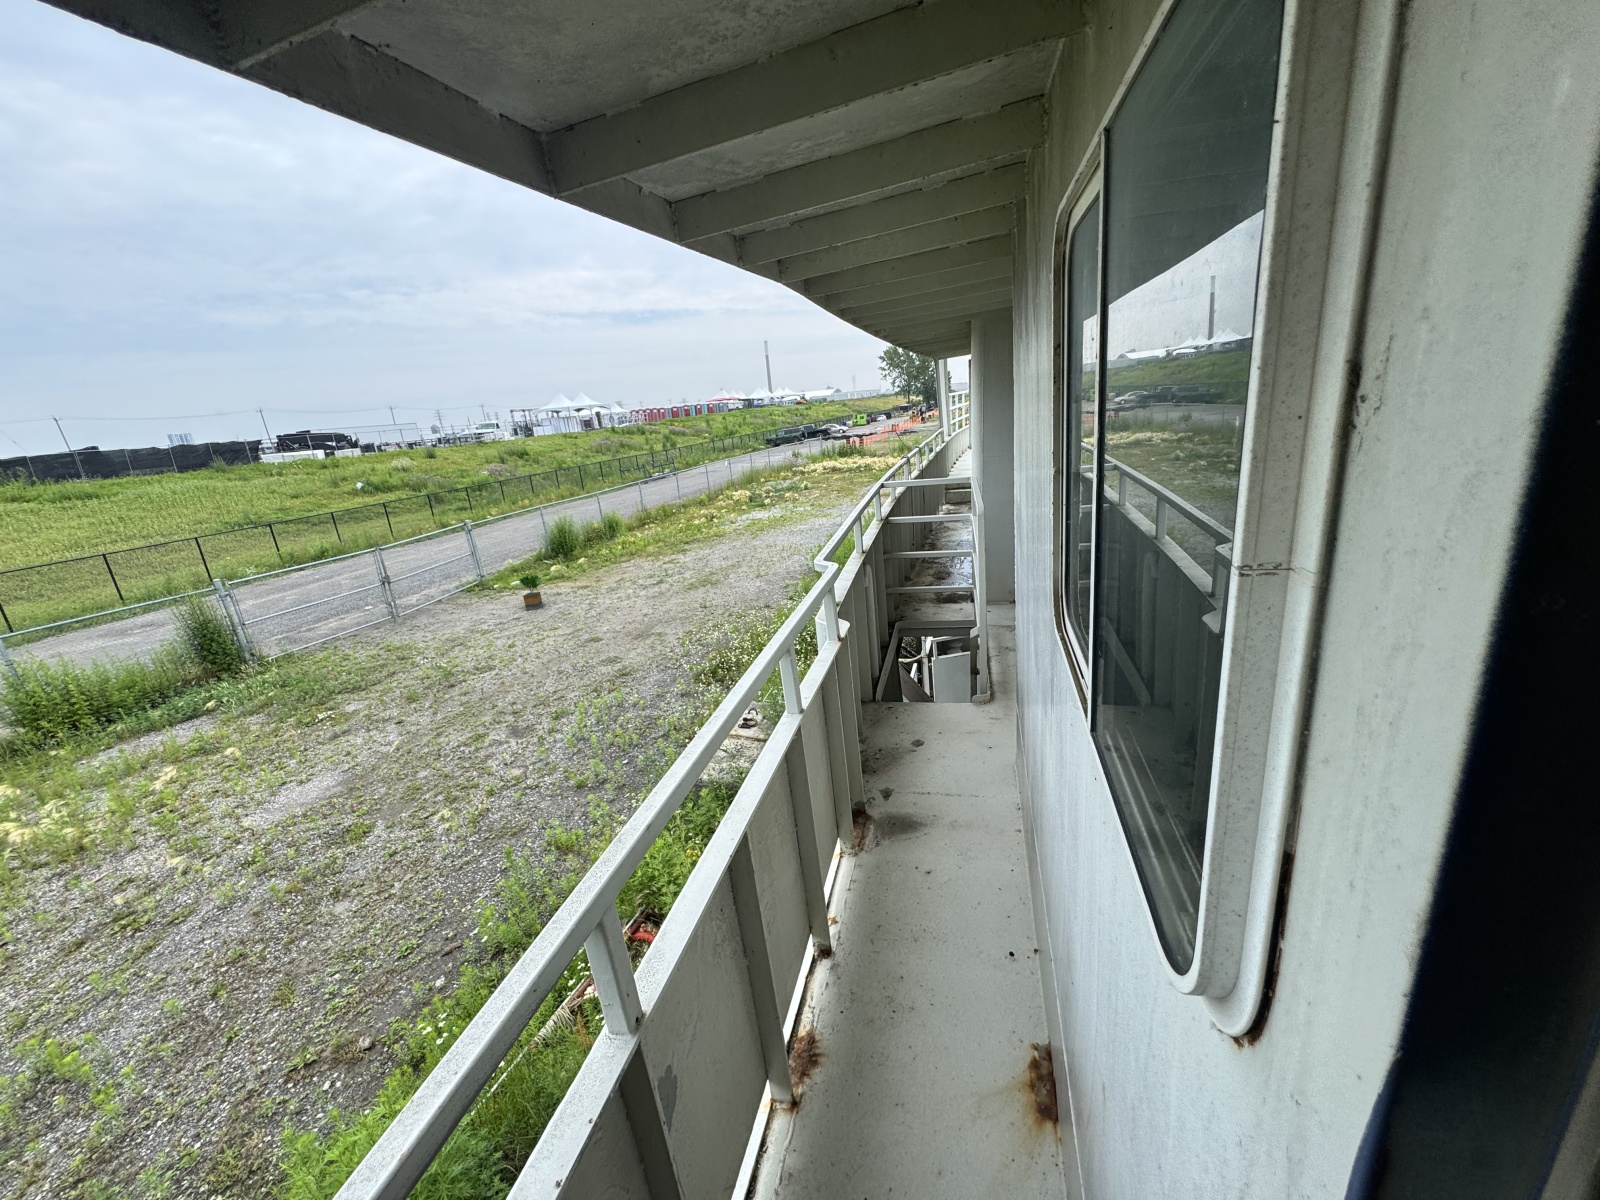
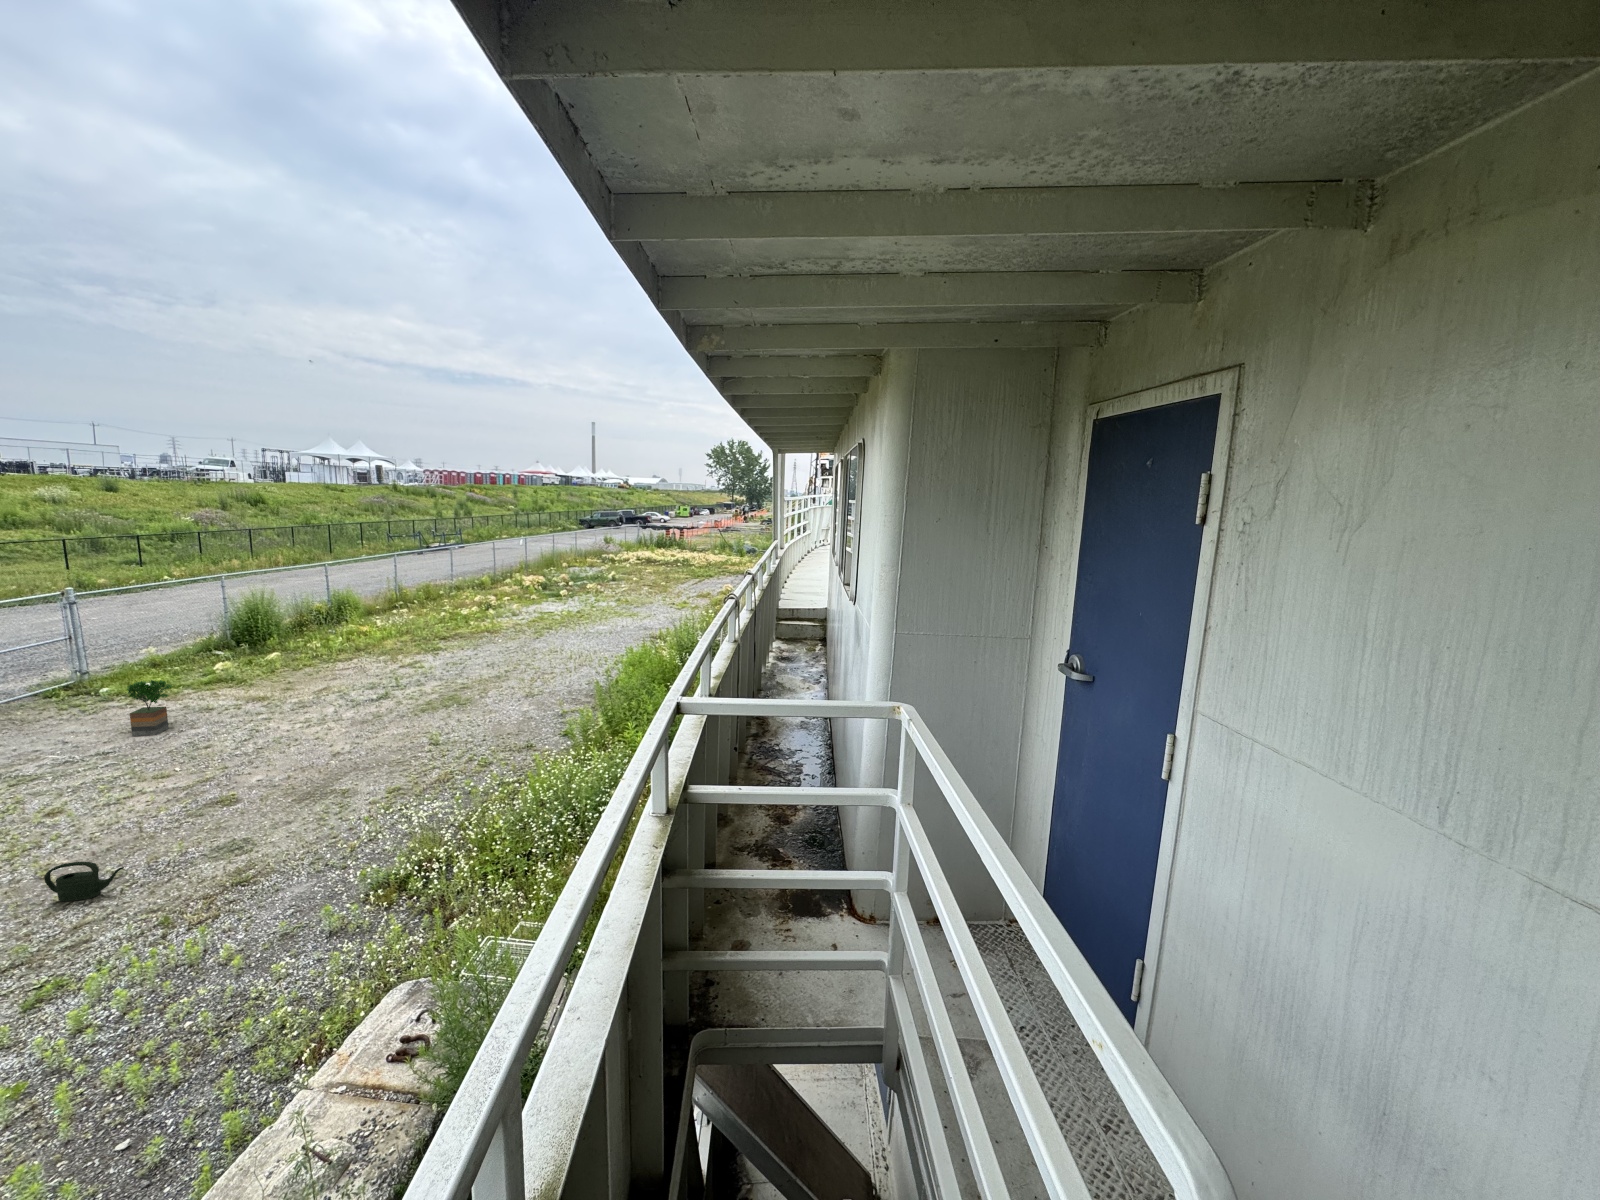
watering can: none [533,660,568,681] -> present [44,862,124,901]

